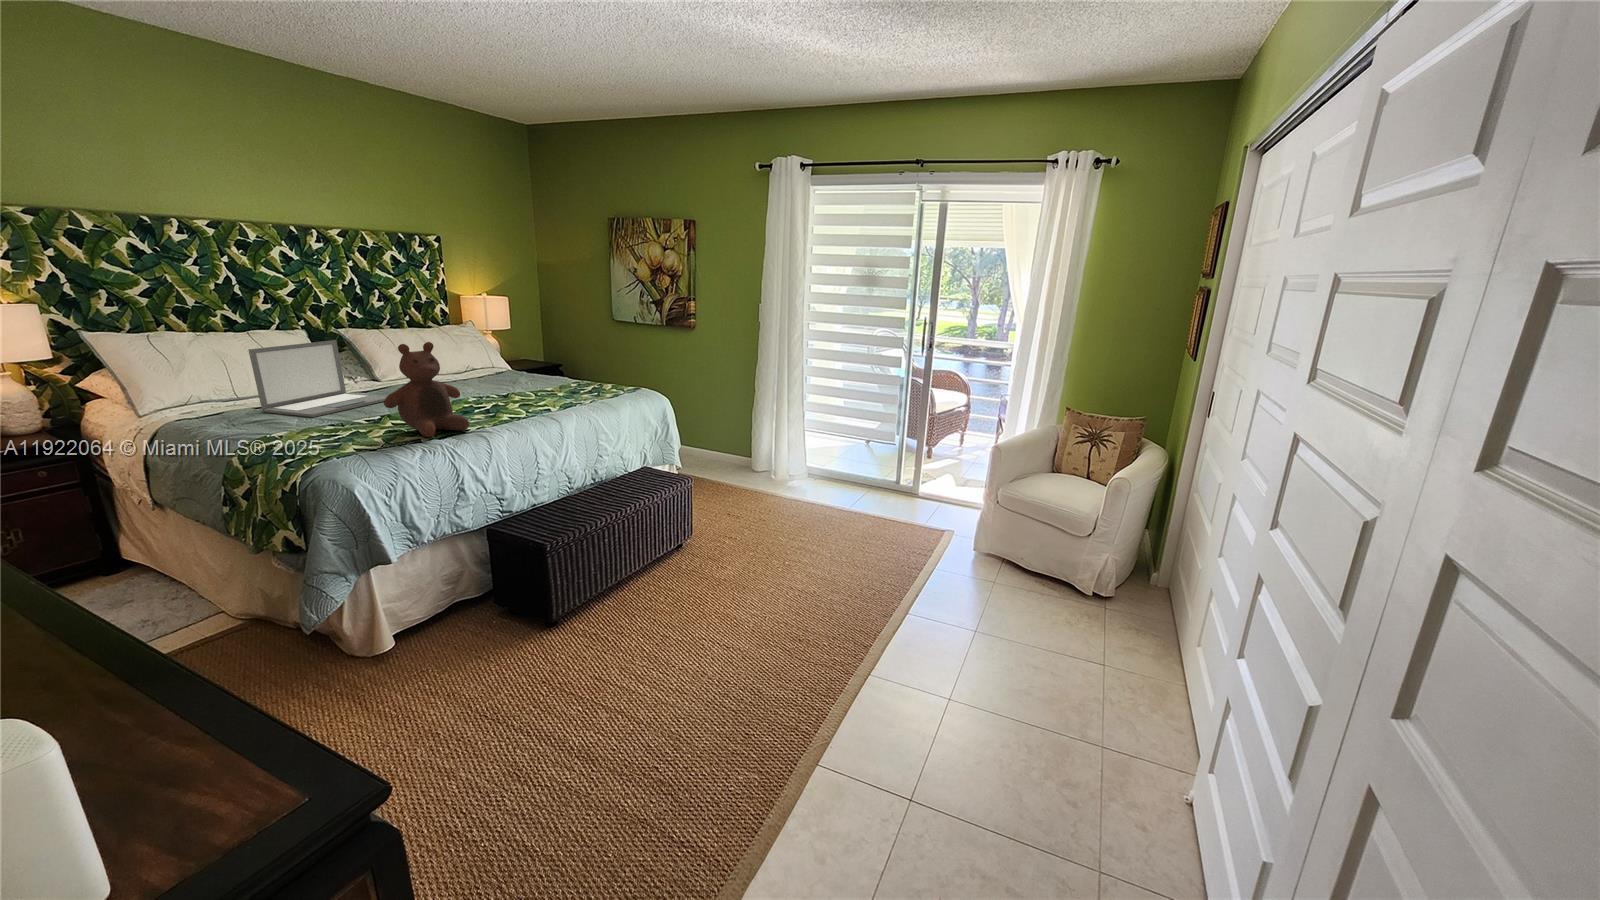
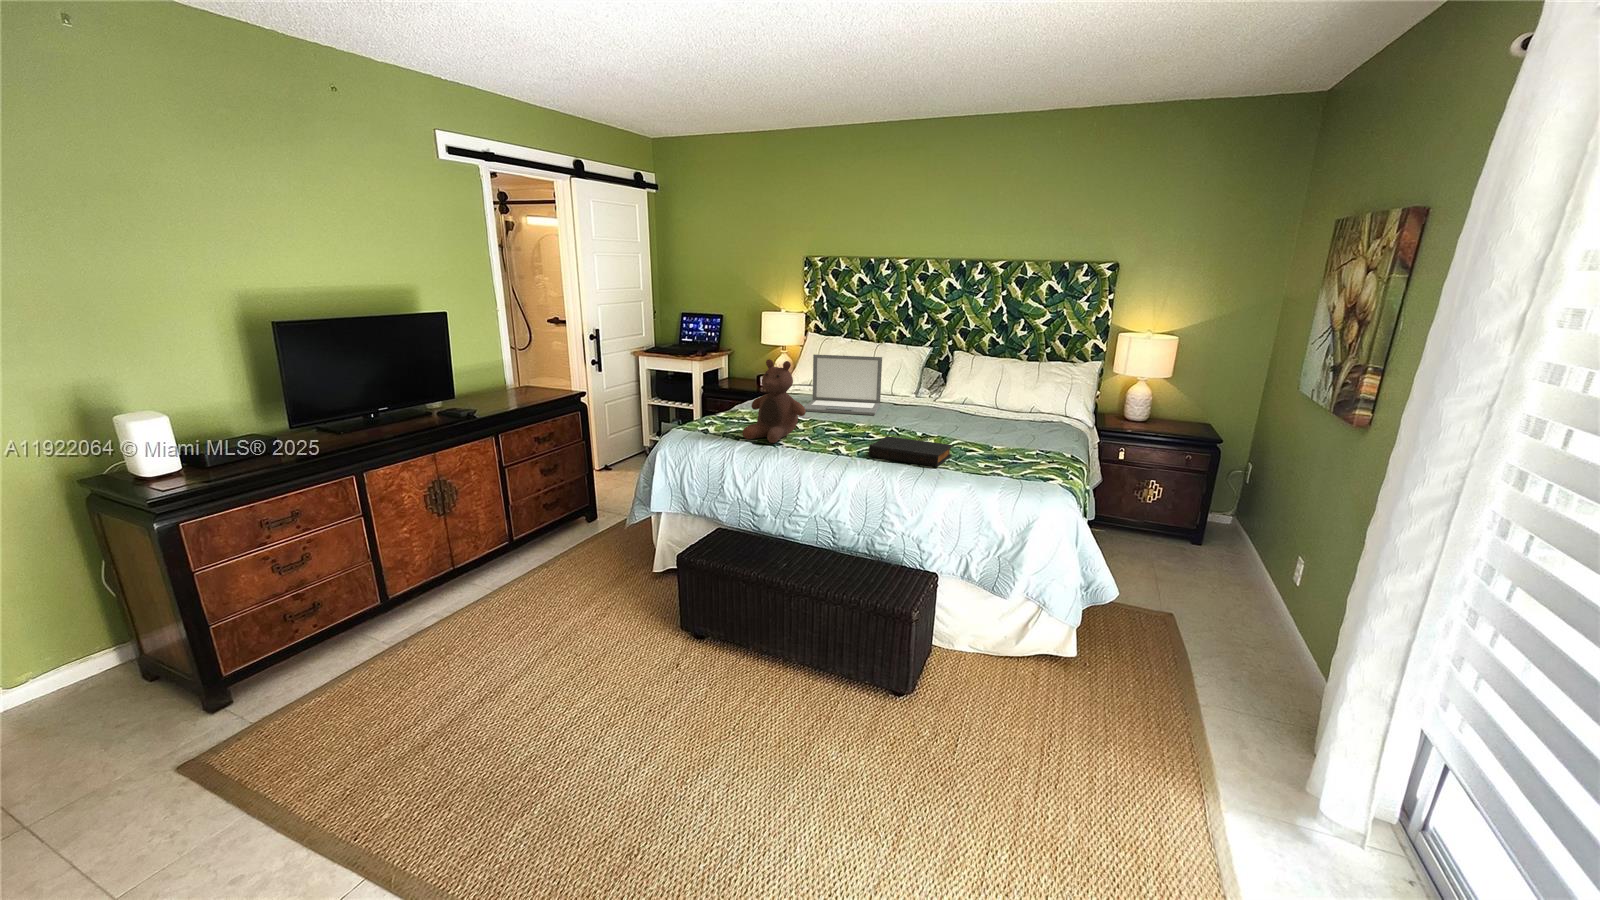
book: none [523,387,600,411] -> present [869,436,953,467]

